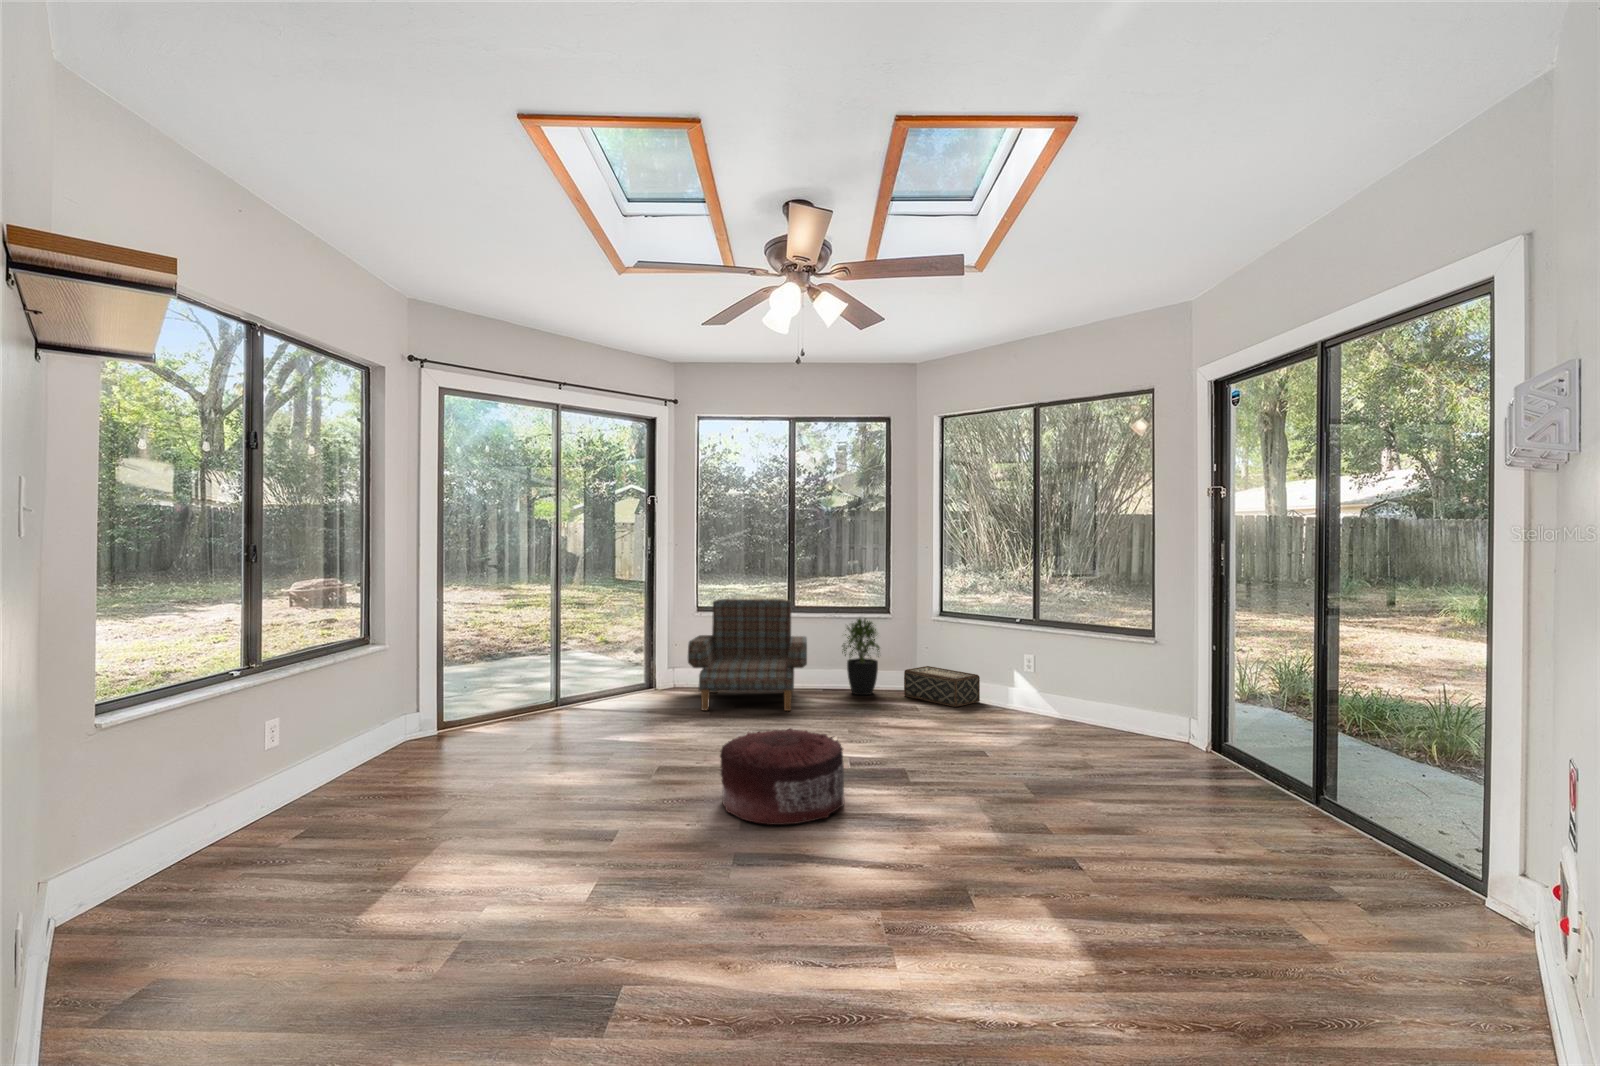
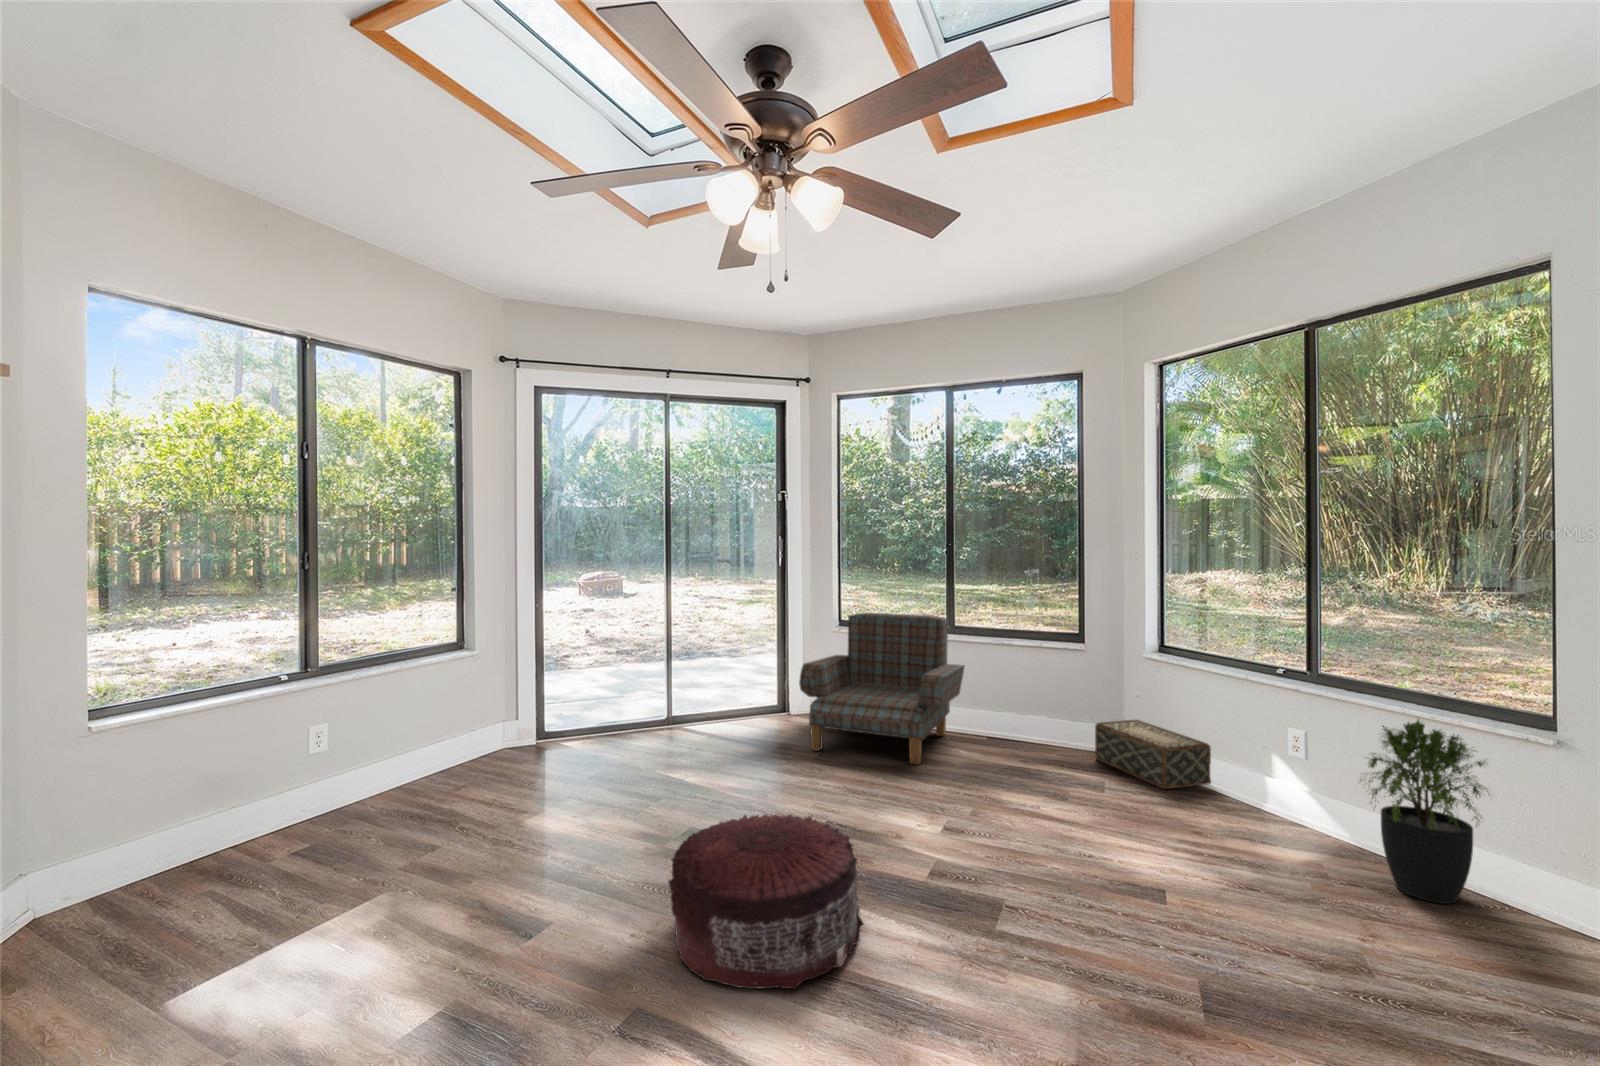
potted plant: present [842,618,880,695] -> present [1360,718,1490,904]

